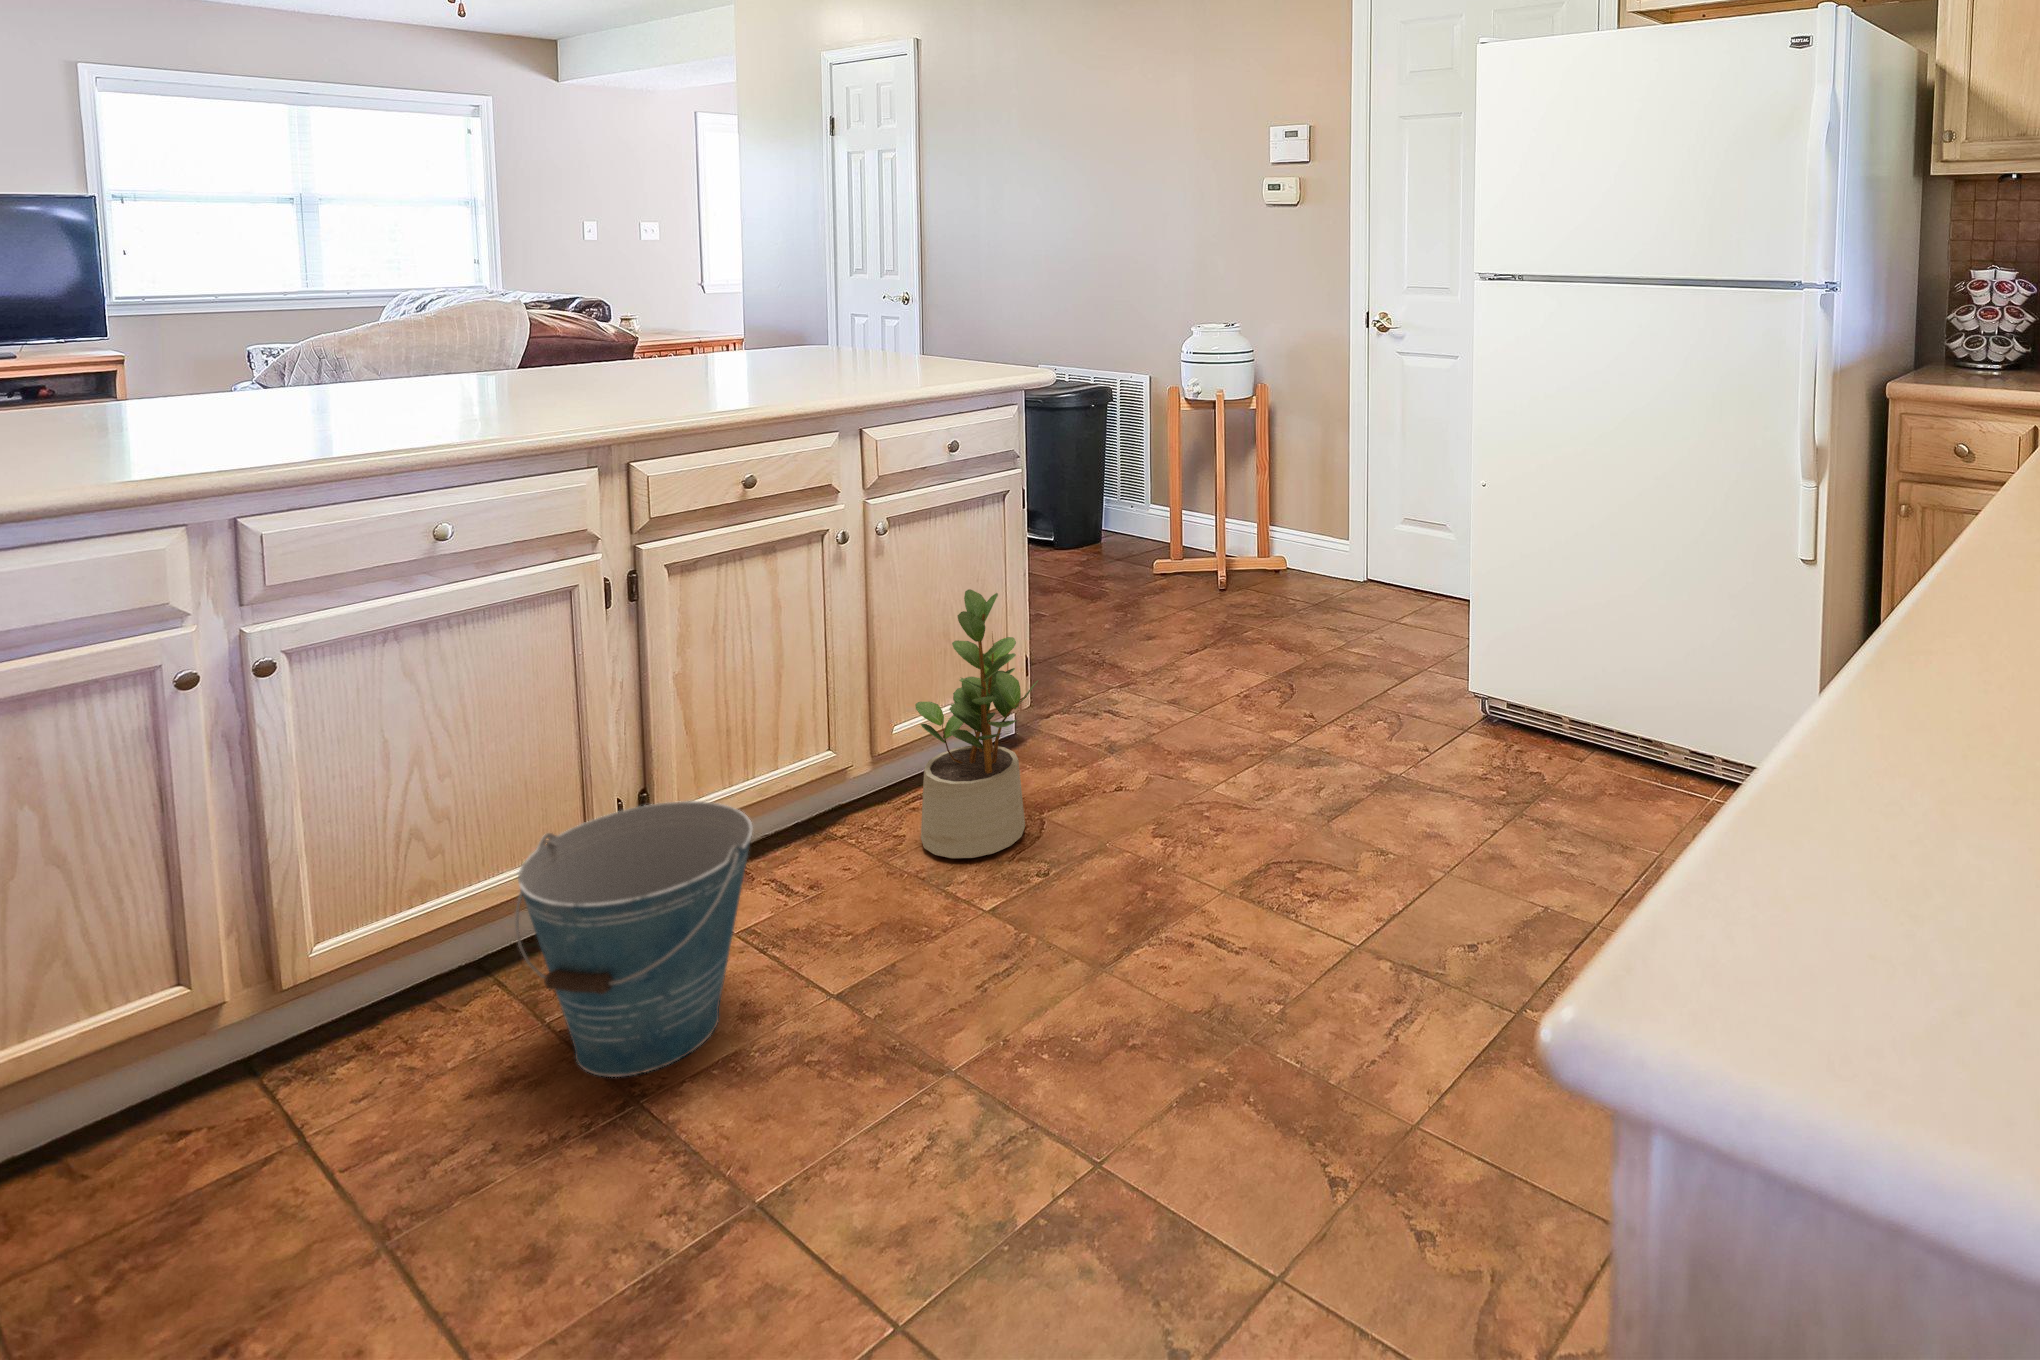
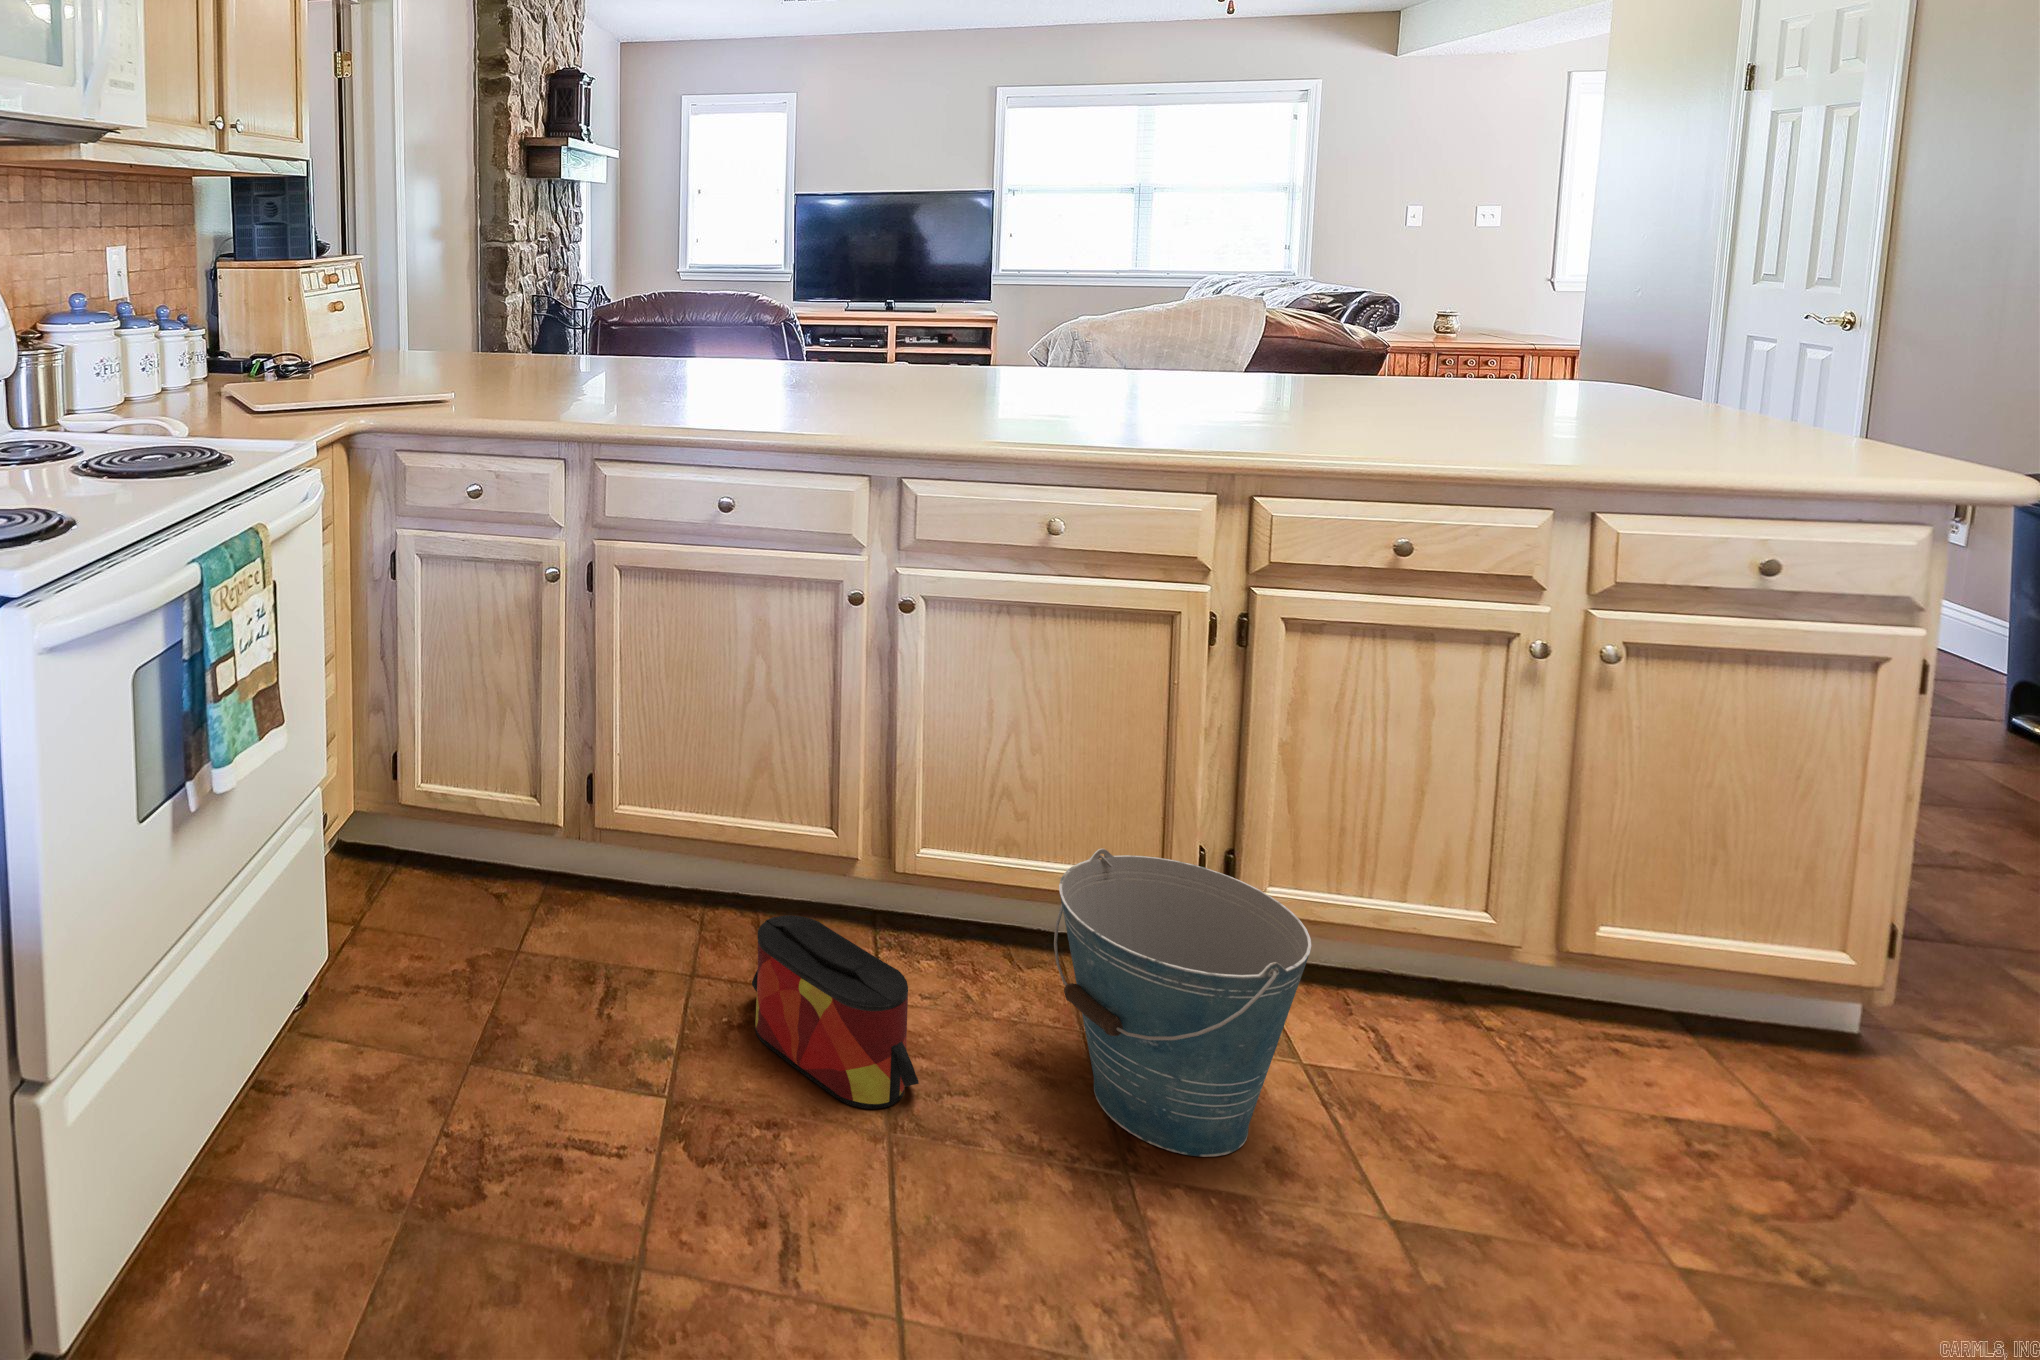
potted plant: present [915,589,1038,858] -> none [1606,787,1864,1197]
bag: none [102,1076,397,1289] -> present [752,915,919,1109]

